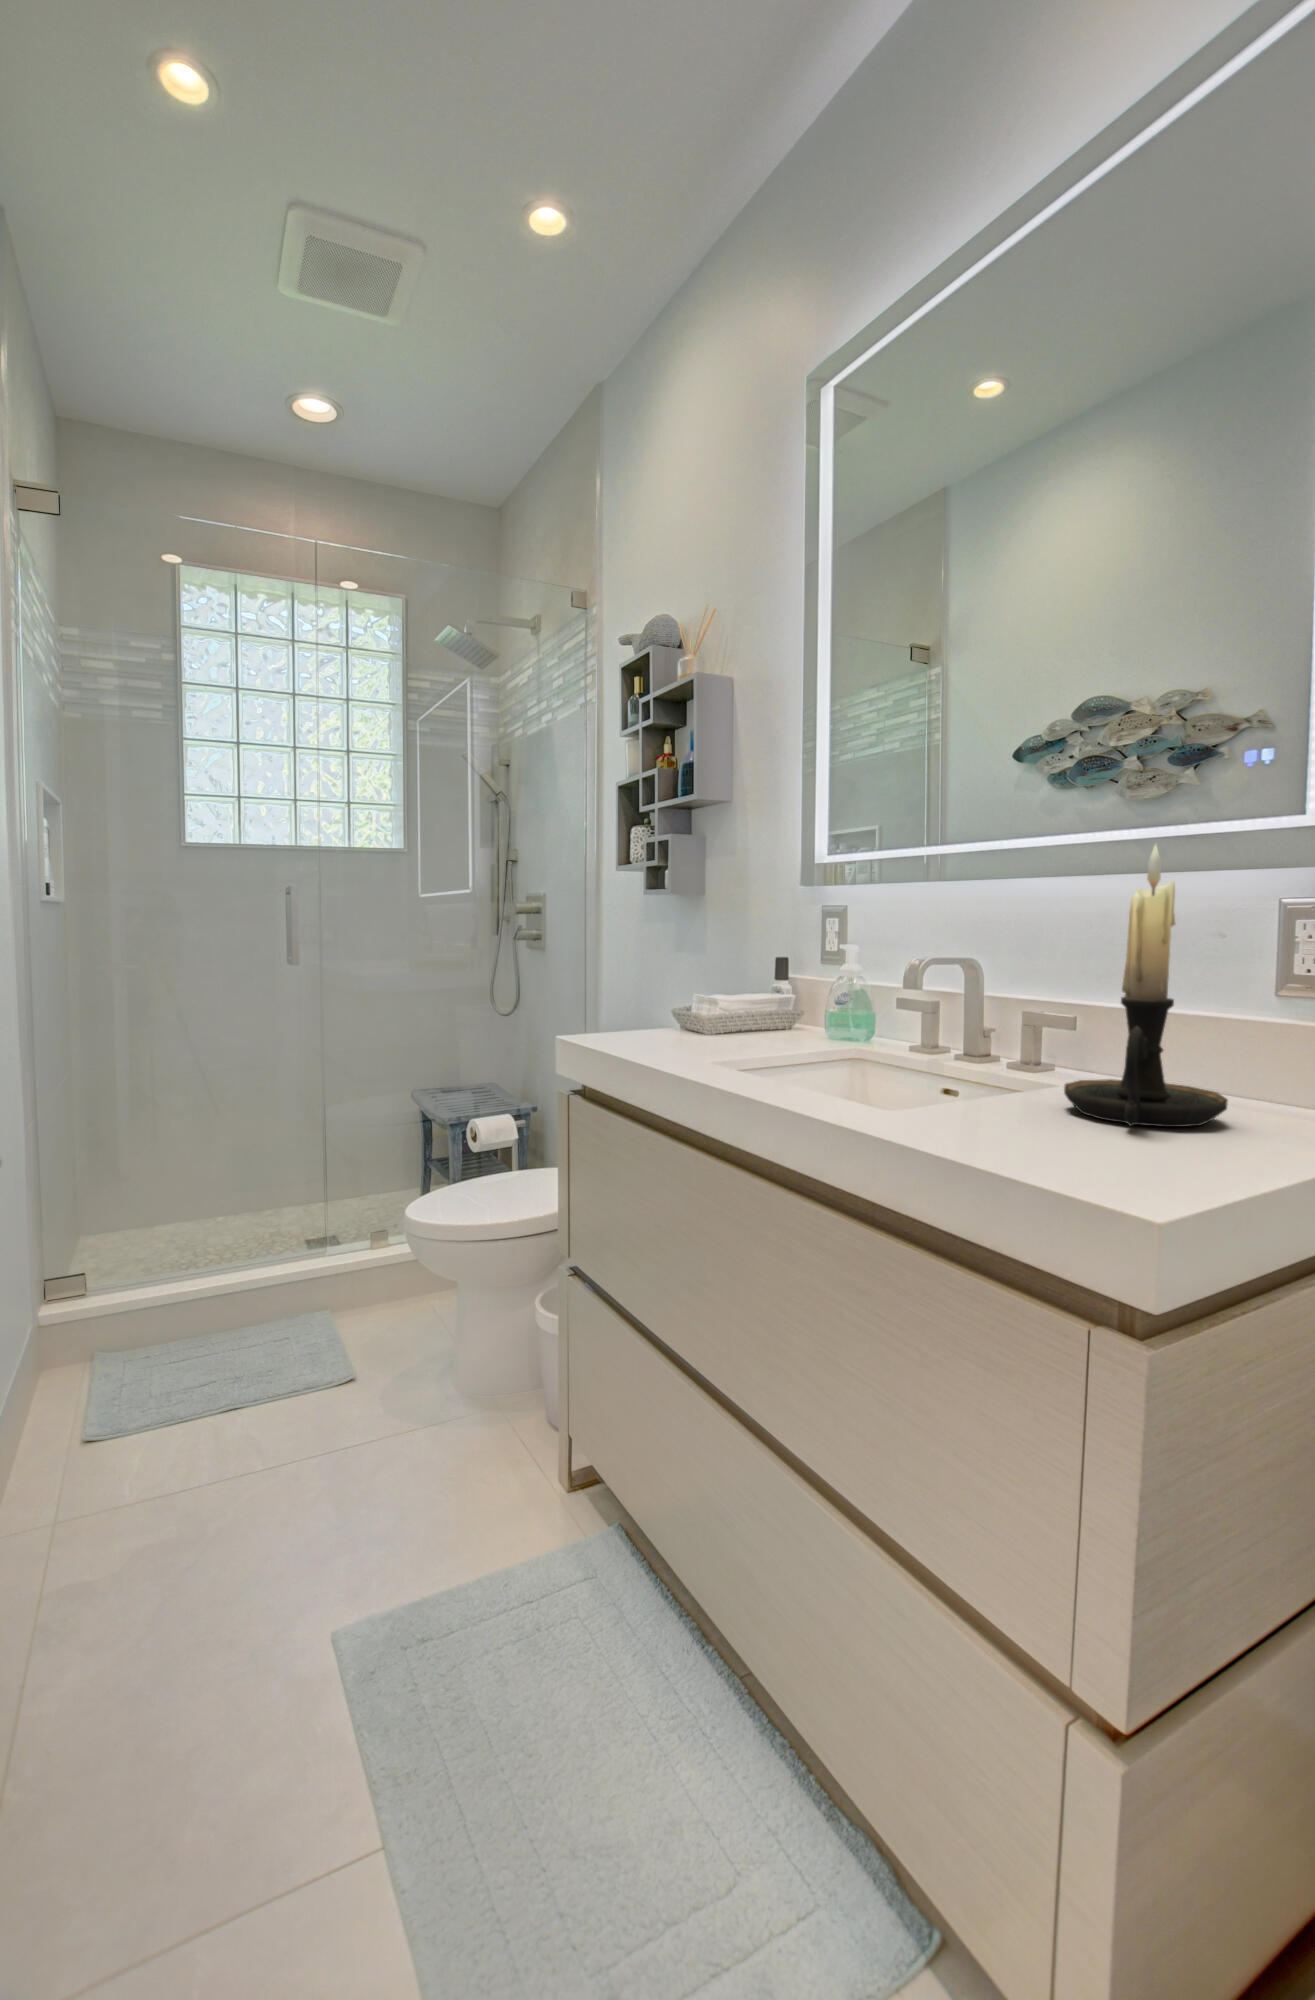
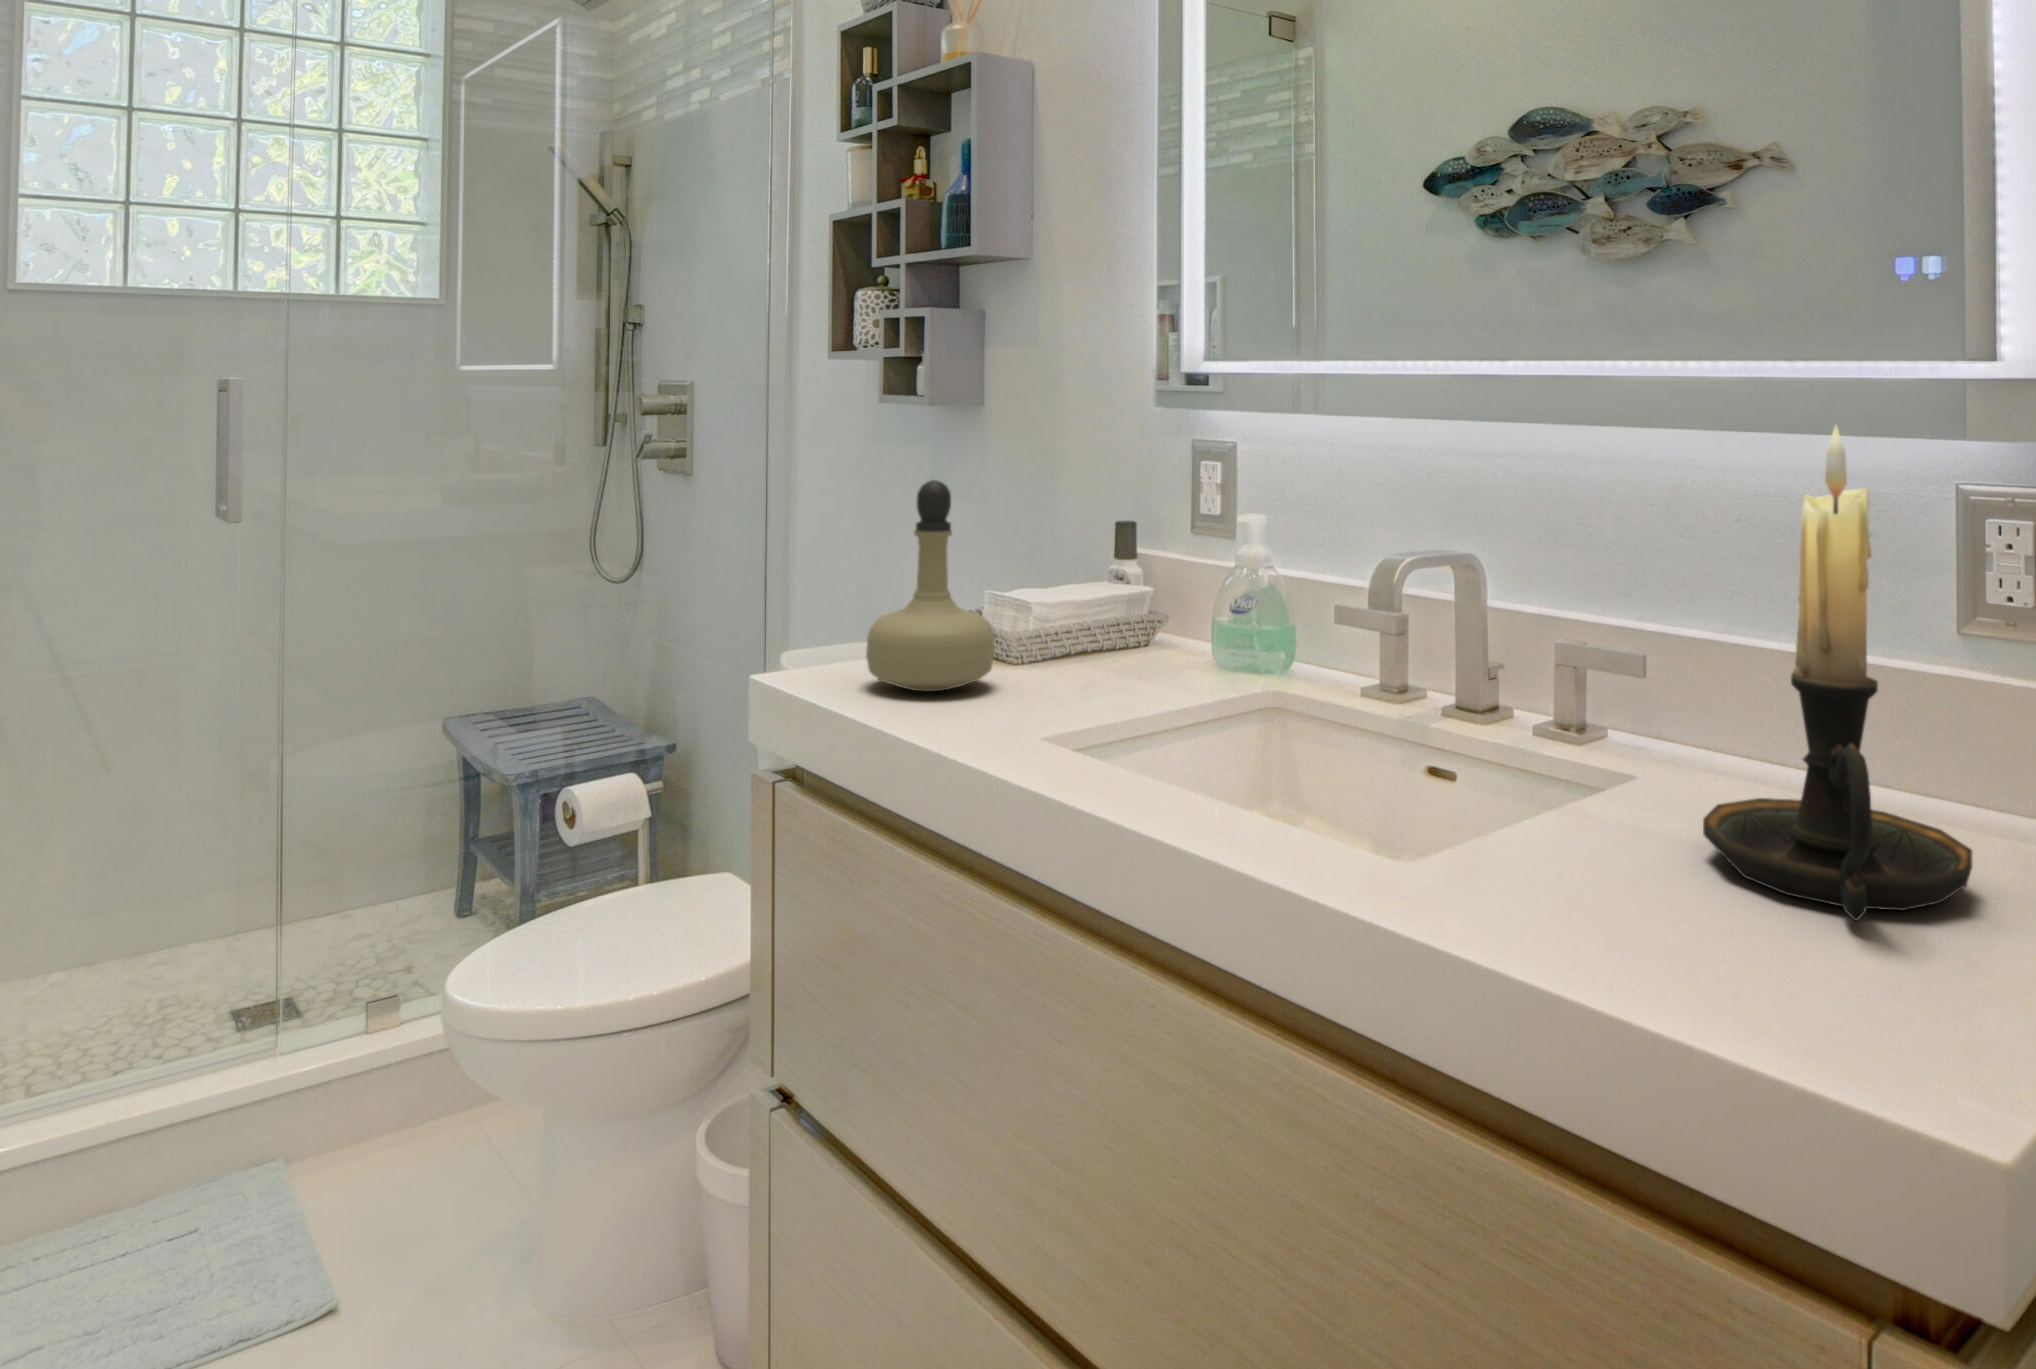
perfume bottle: none [616,920,689,1039] -> present [866,480,994,691]

